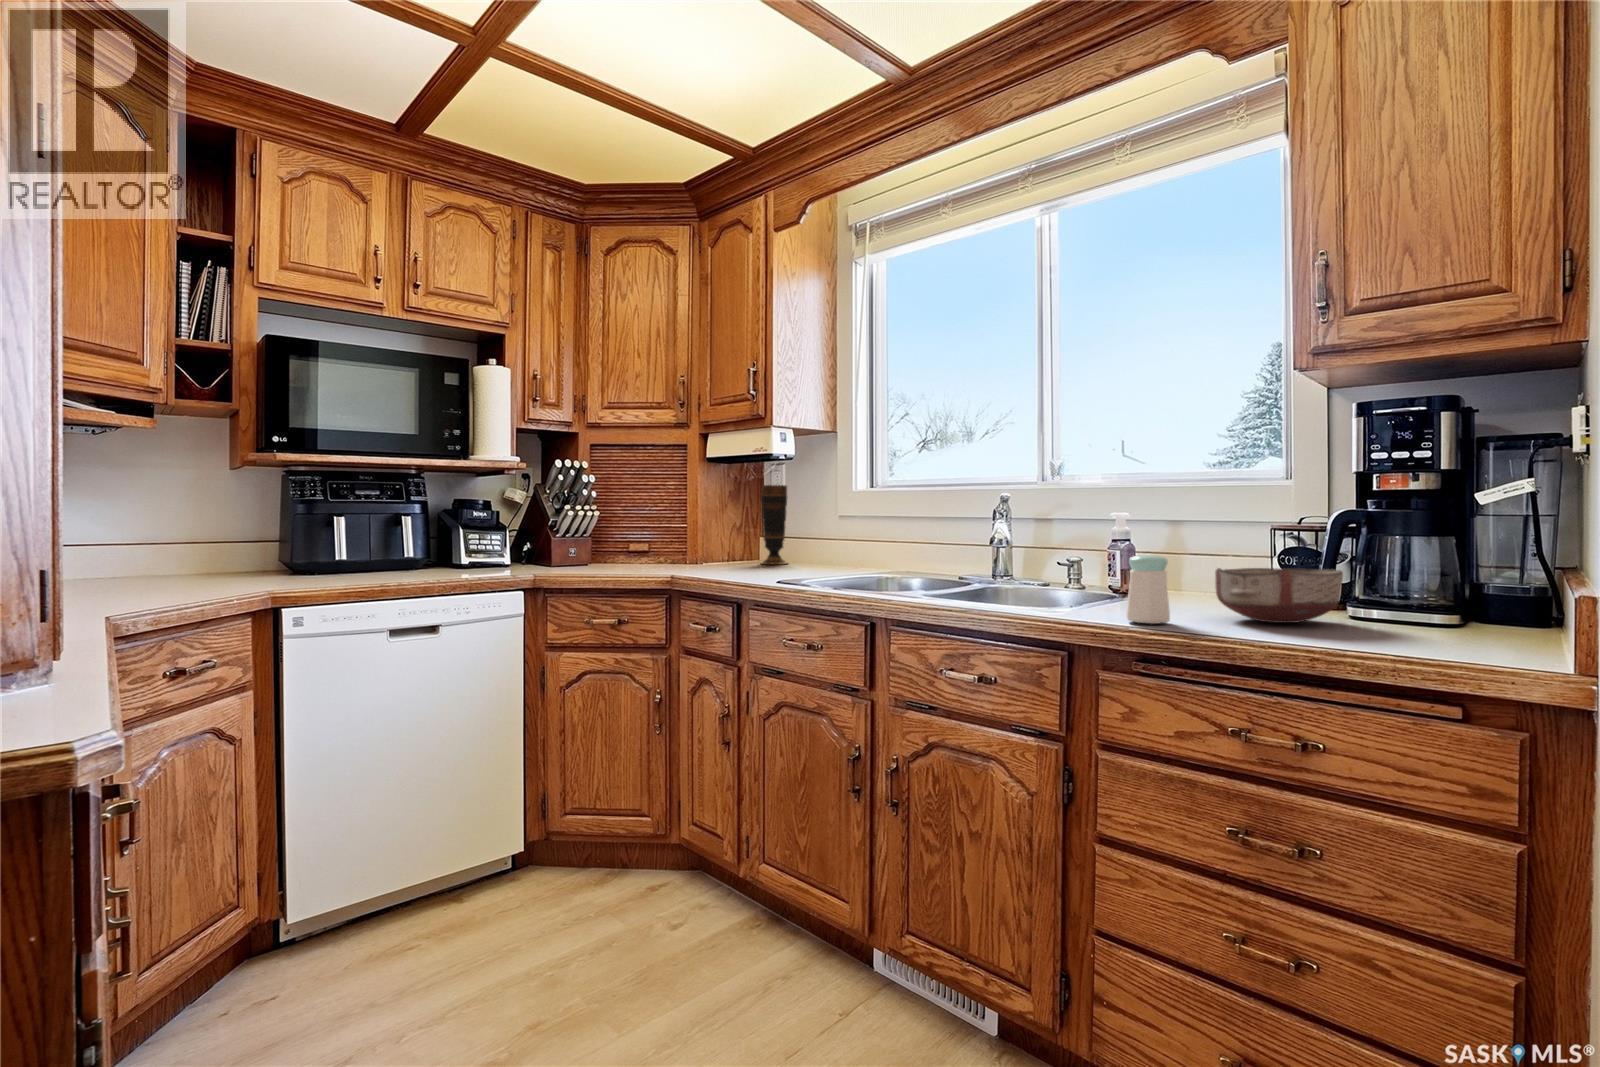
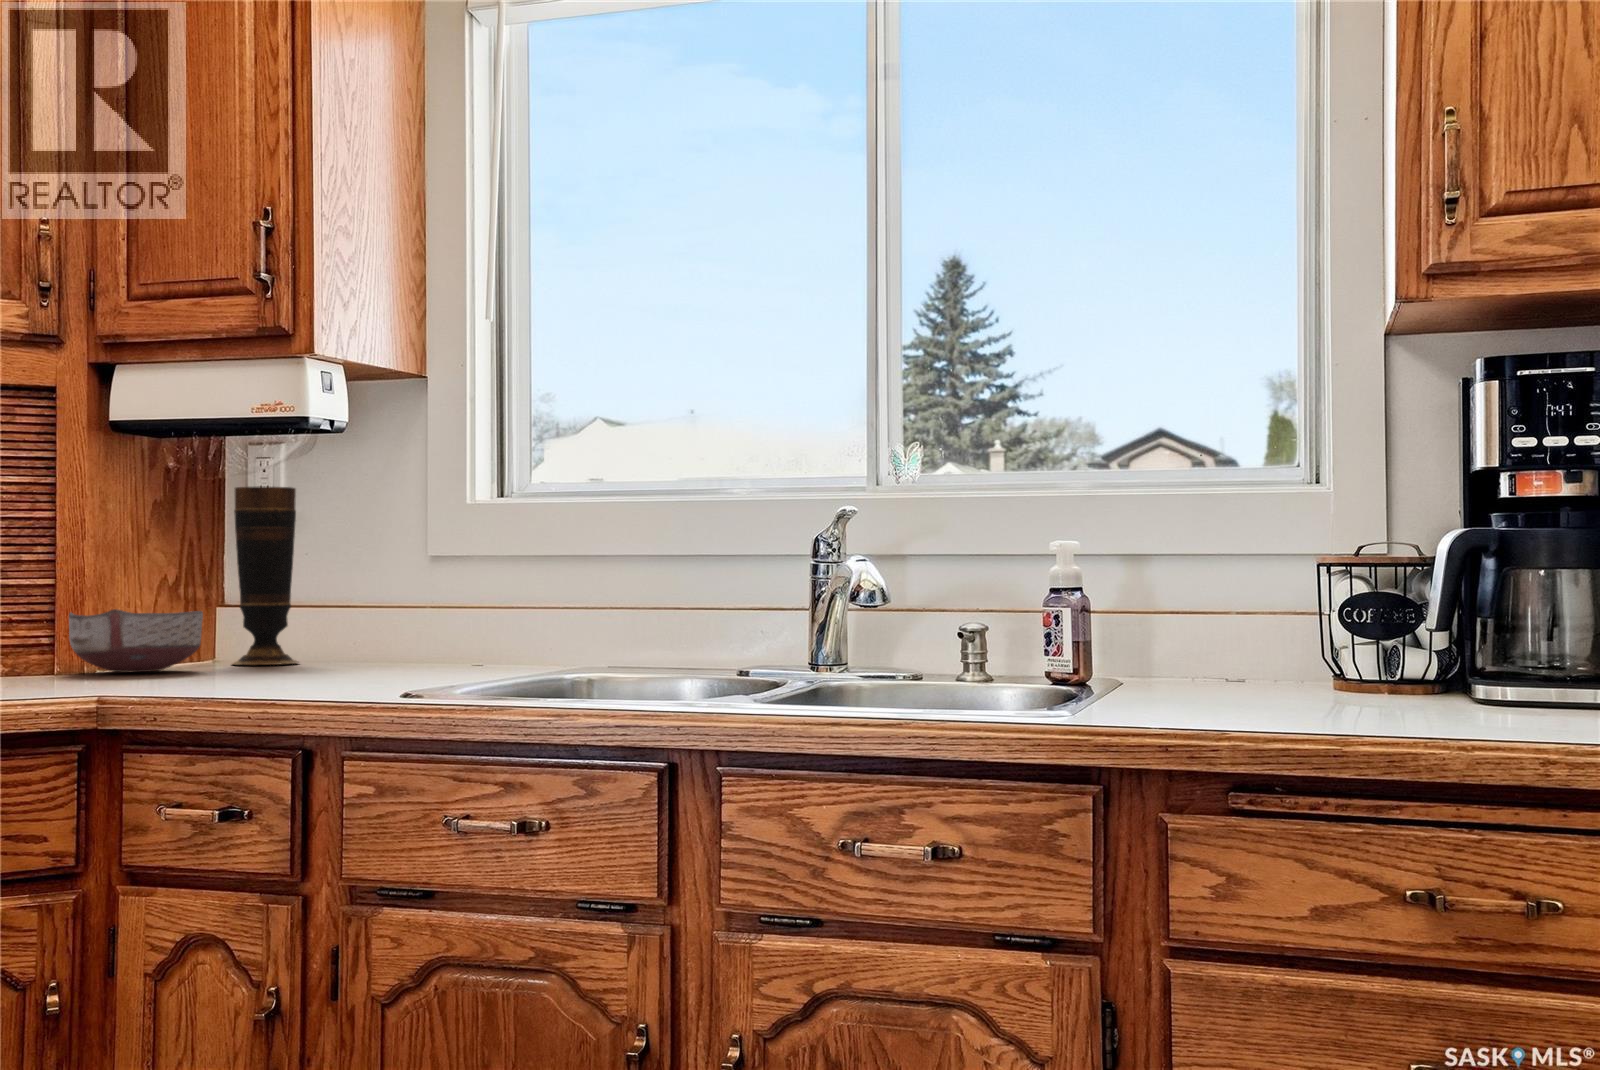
salt shaker: present [1126,555,1170,624] -> none [1202,606,1280,724]
ceramic bowl: present [1215,568,1343,623] -> present [69,609,203,672]

